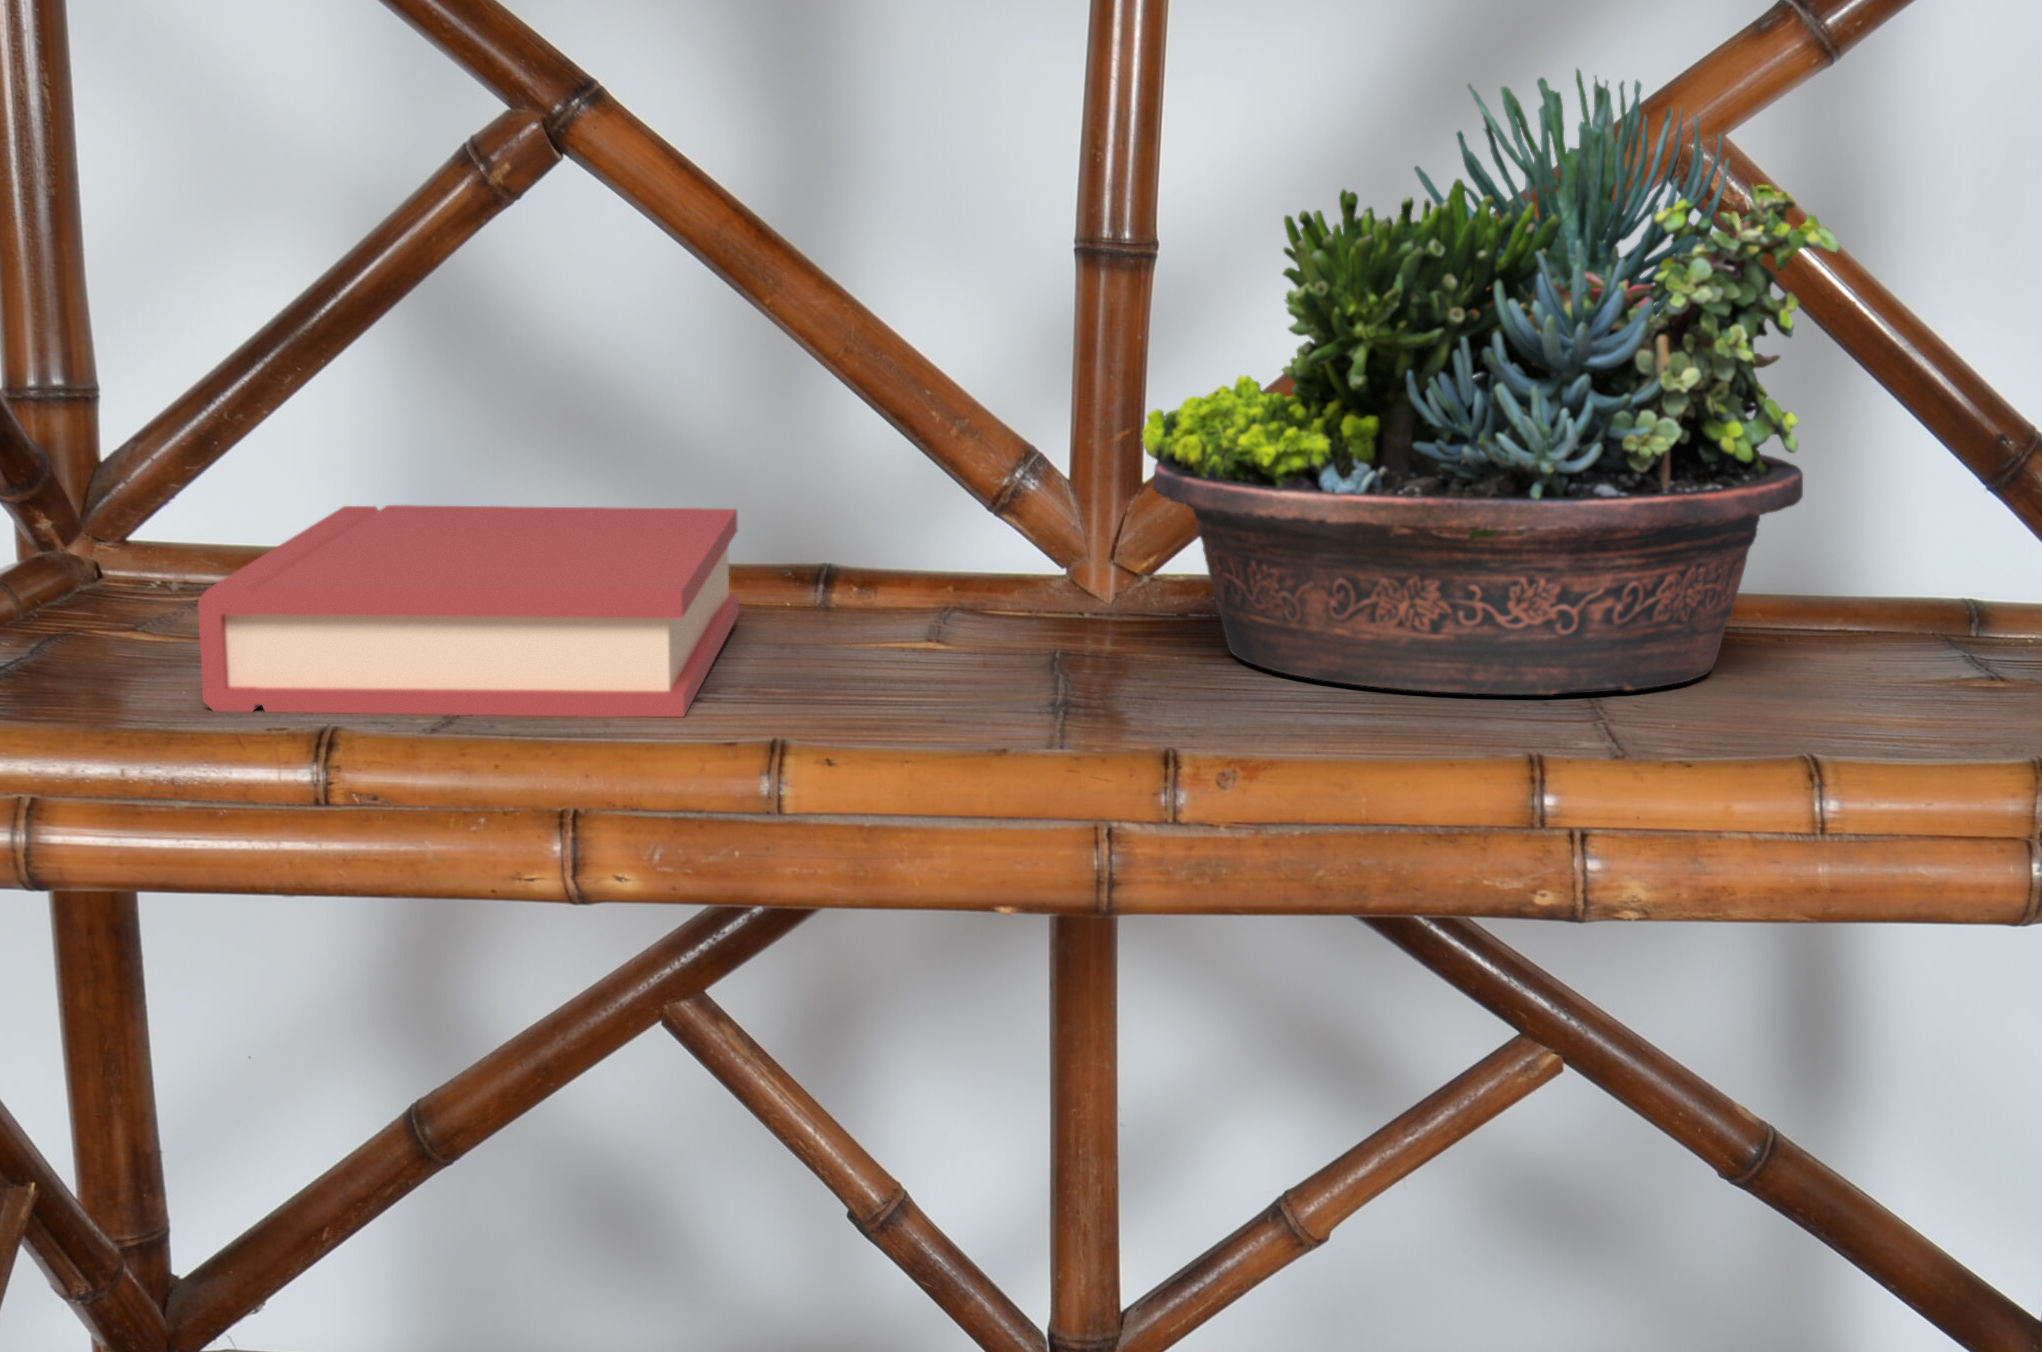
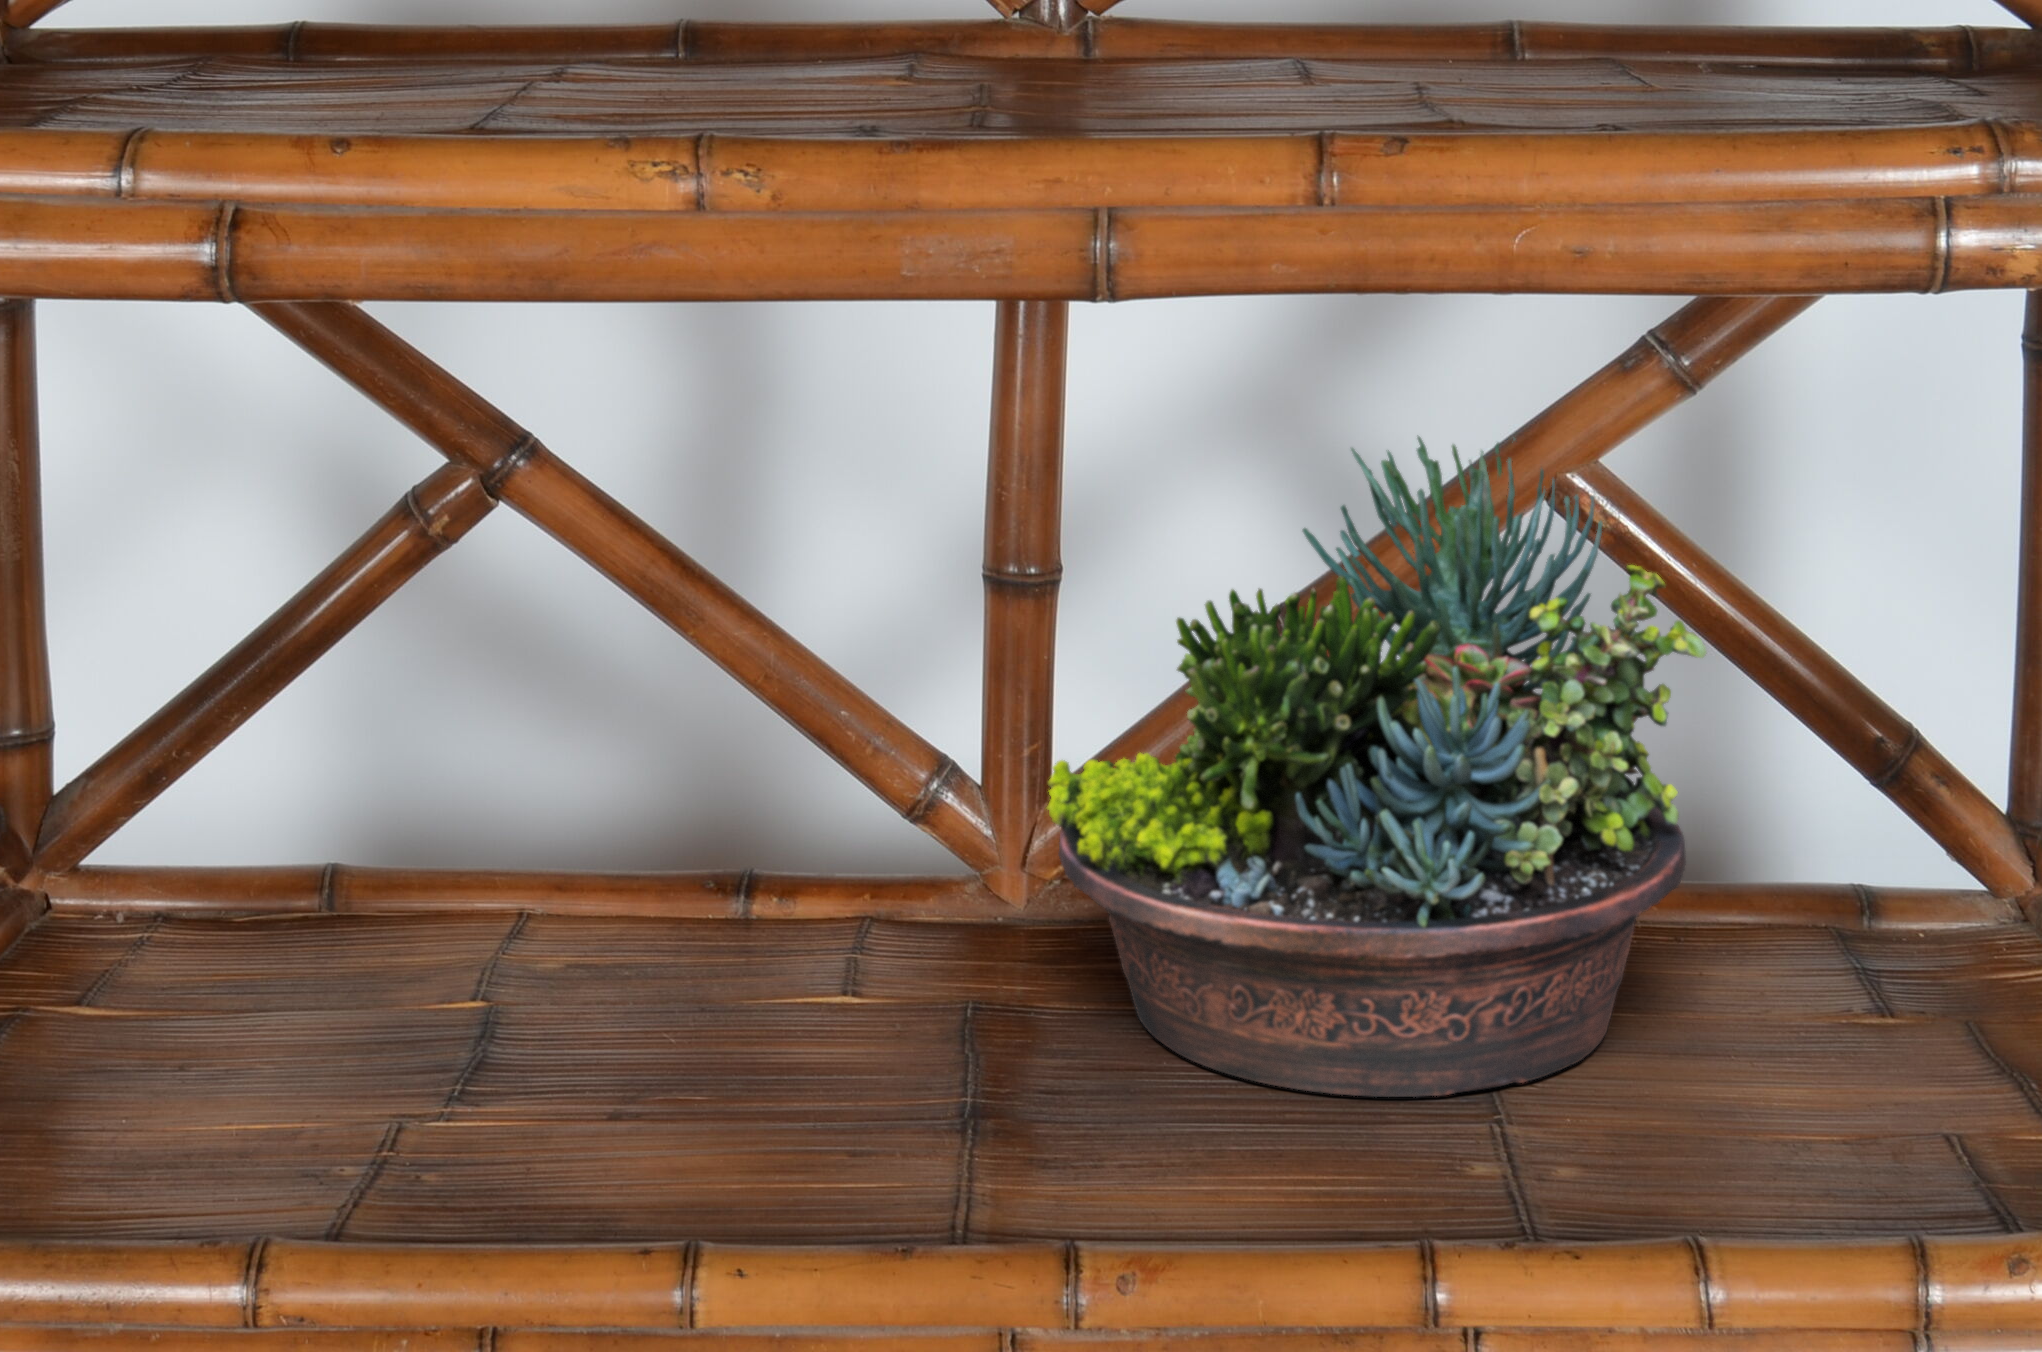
hardback book: present [198,505,739,717] -> none [139,858,662,1181]

